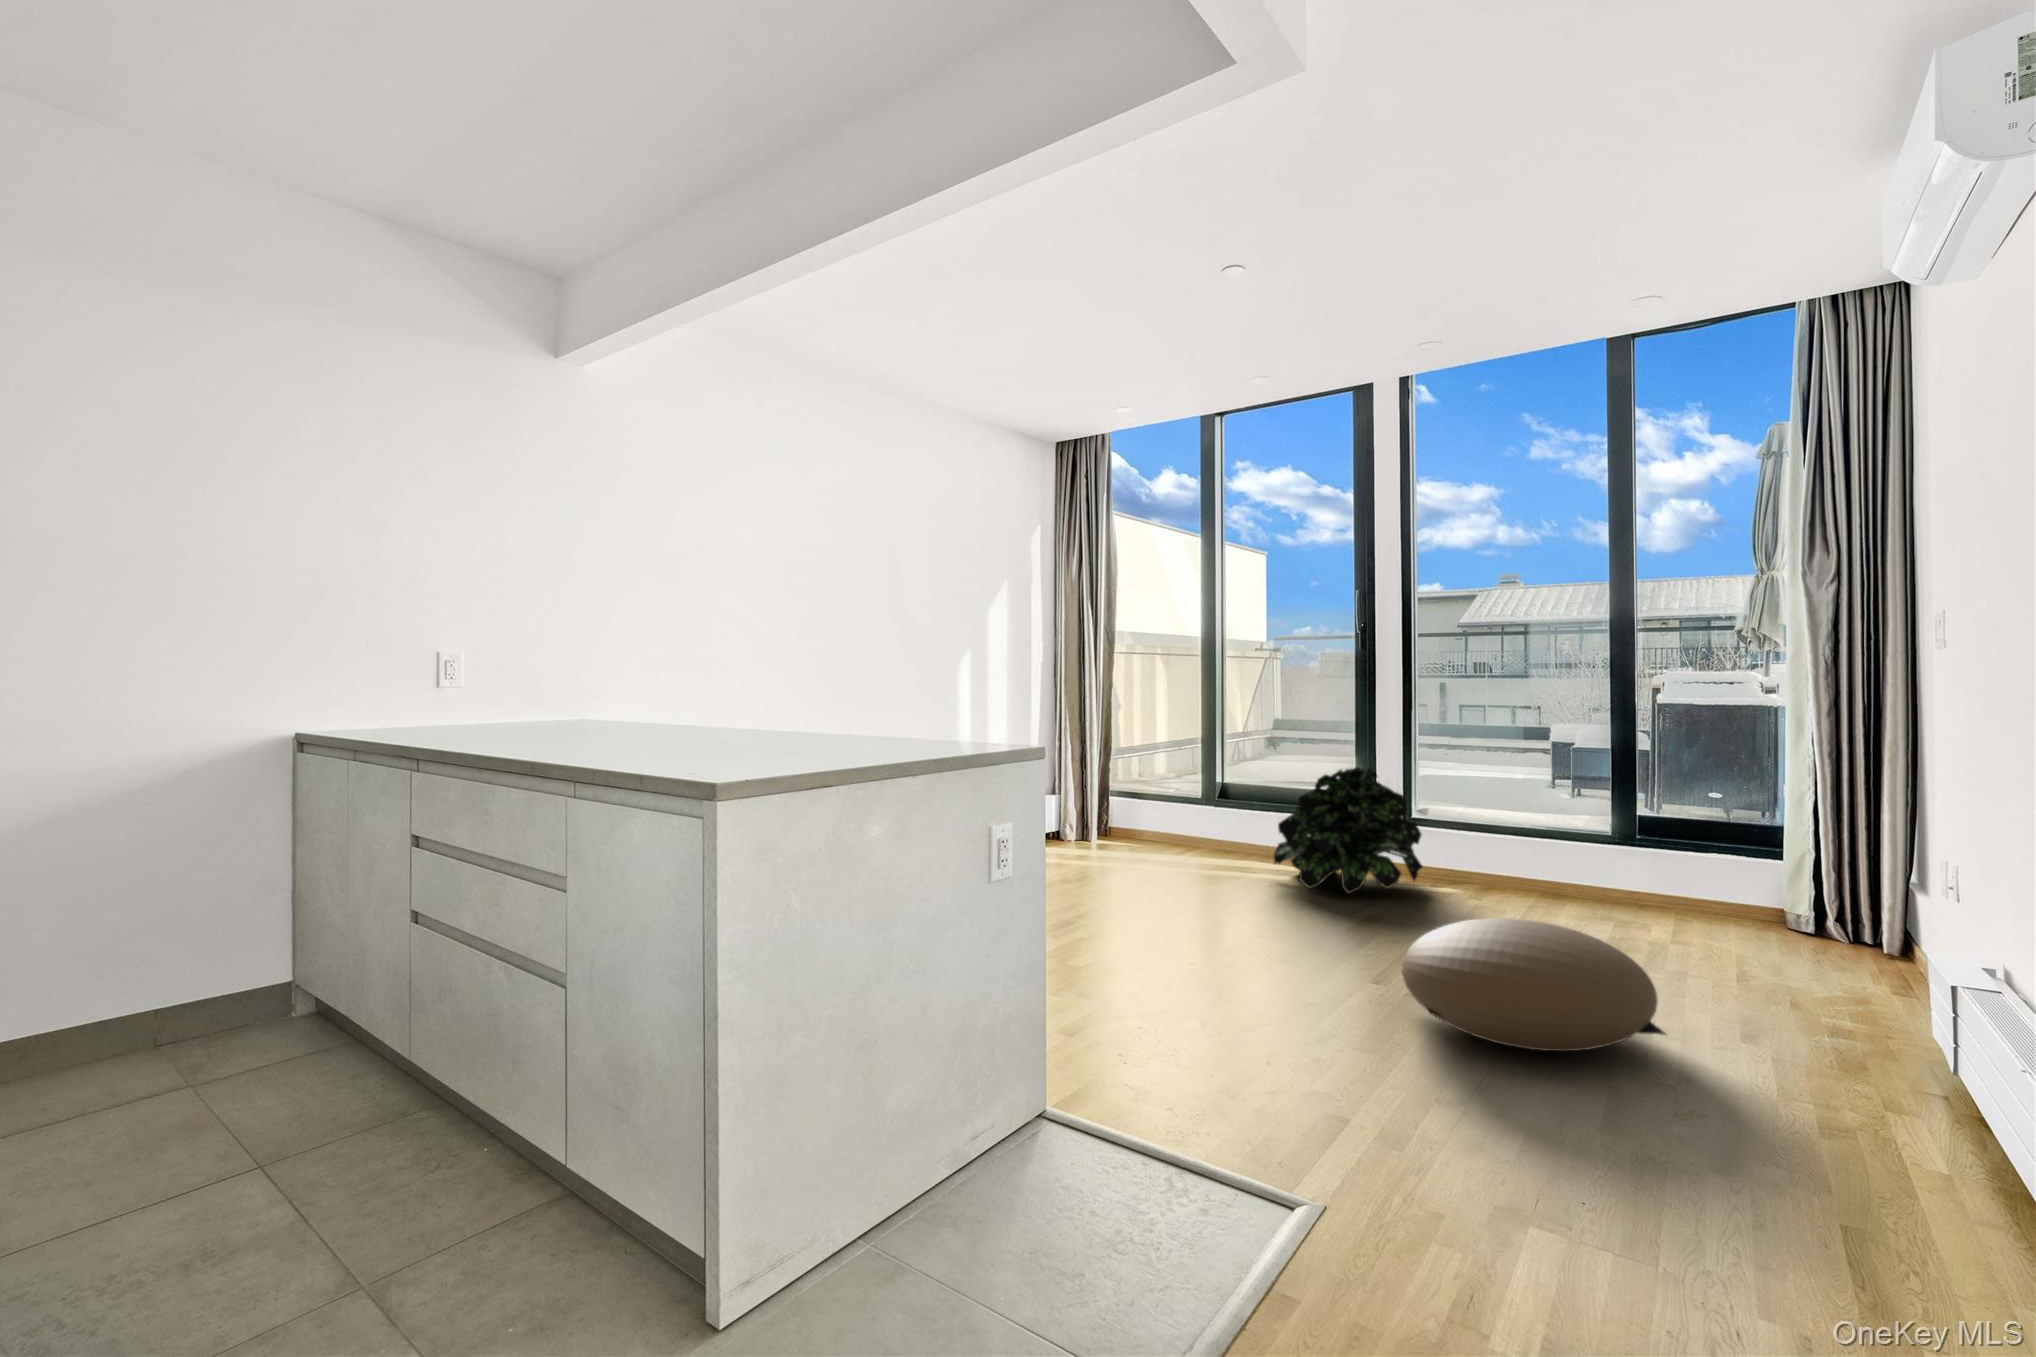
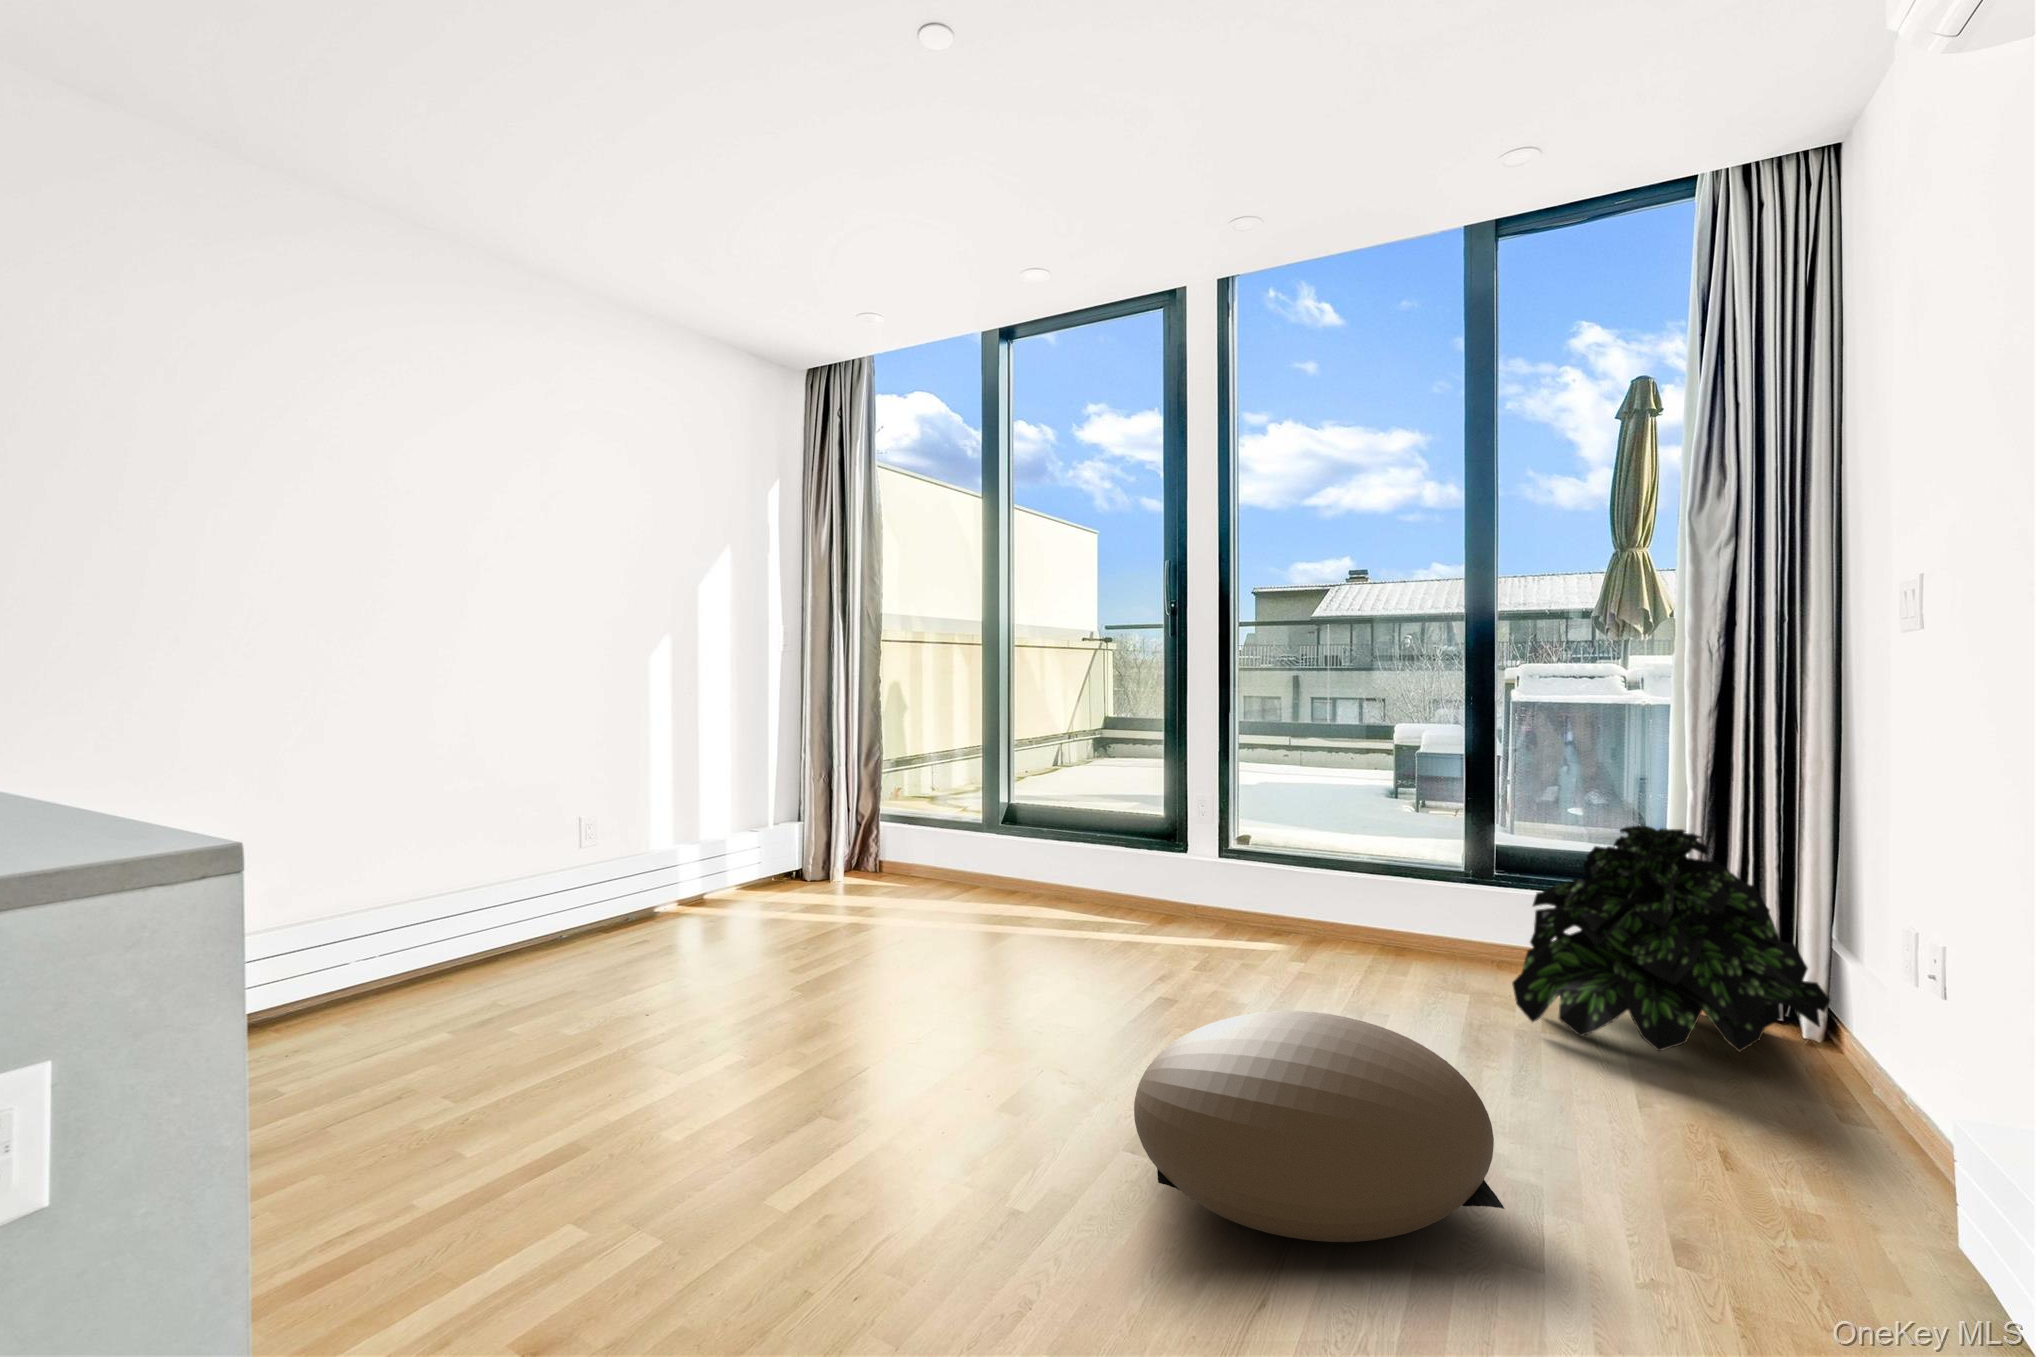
potted plant: present [1274,767,1422,893] -> present [1512,825,1830,1052]

